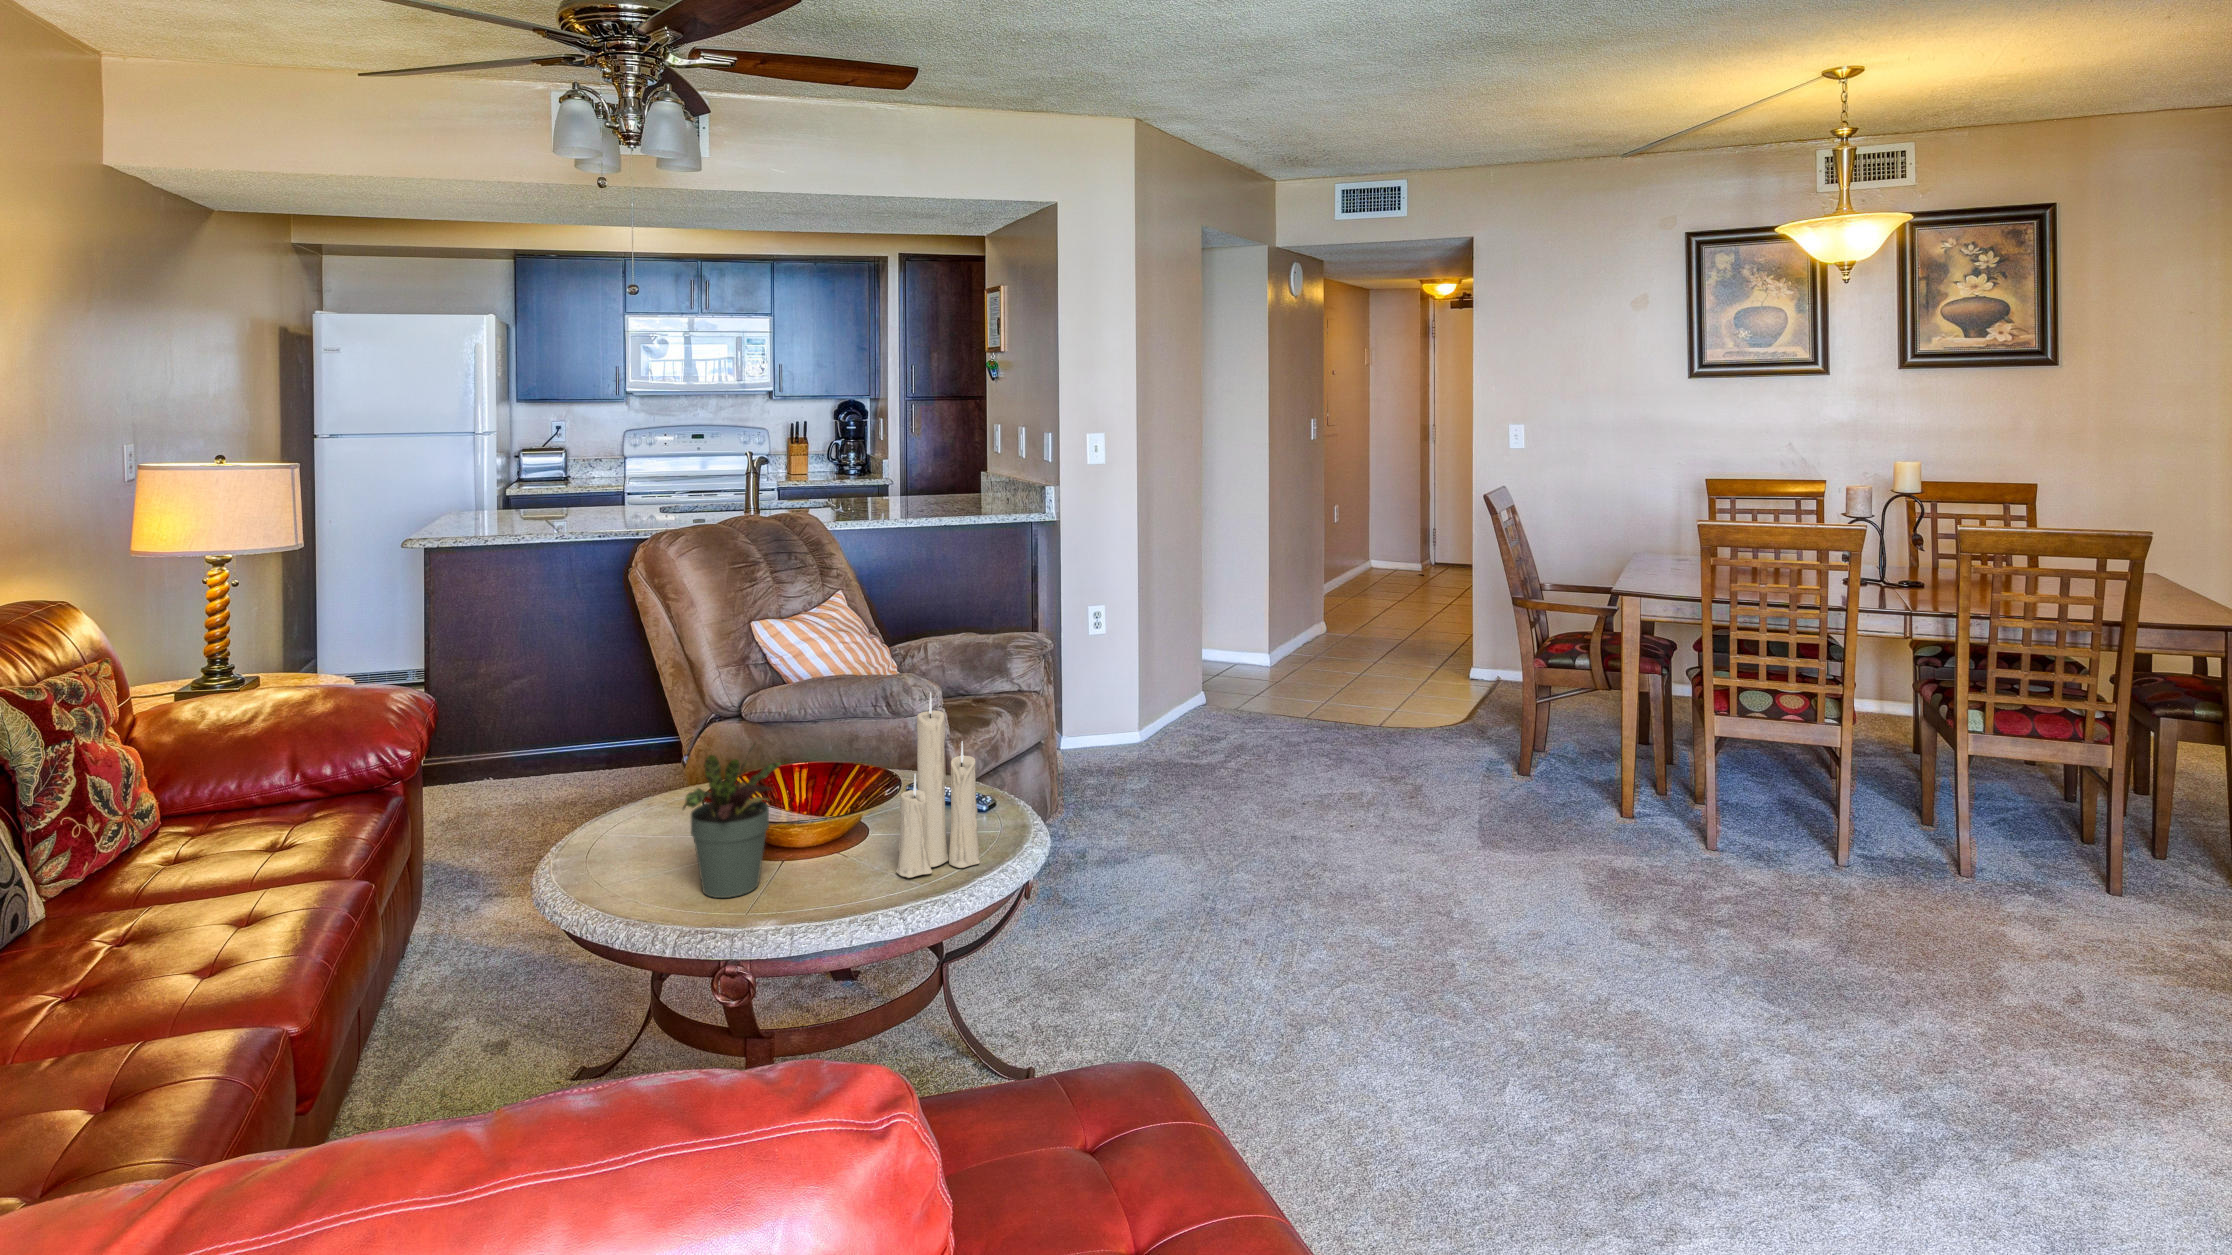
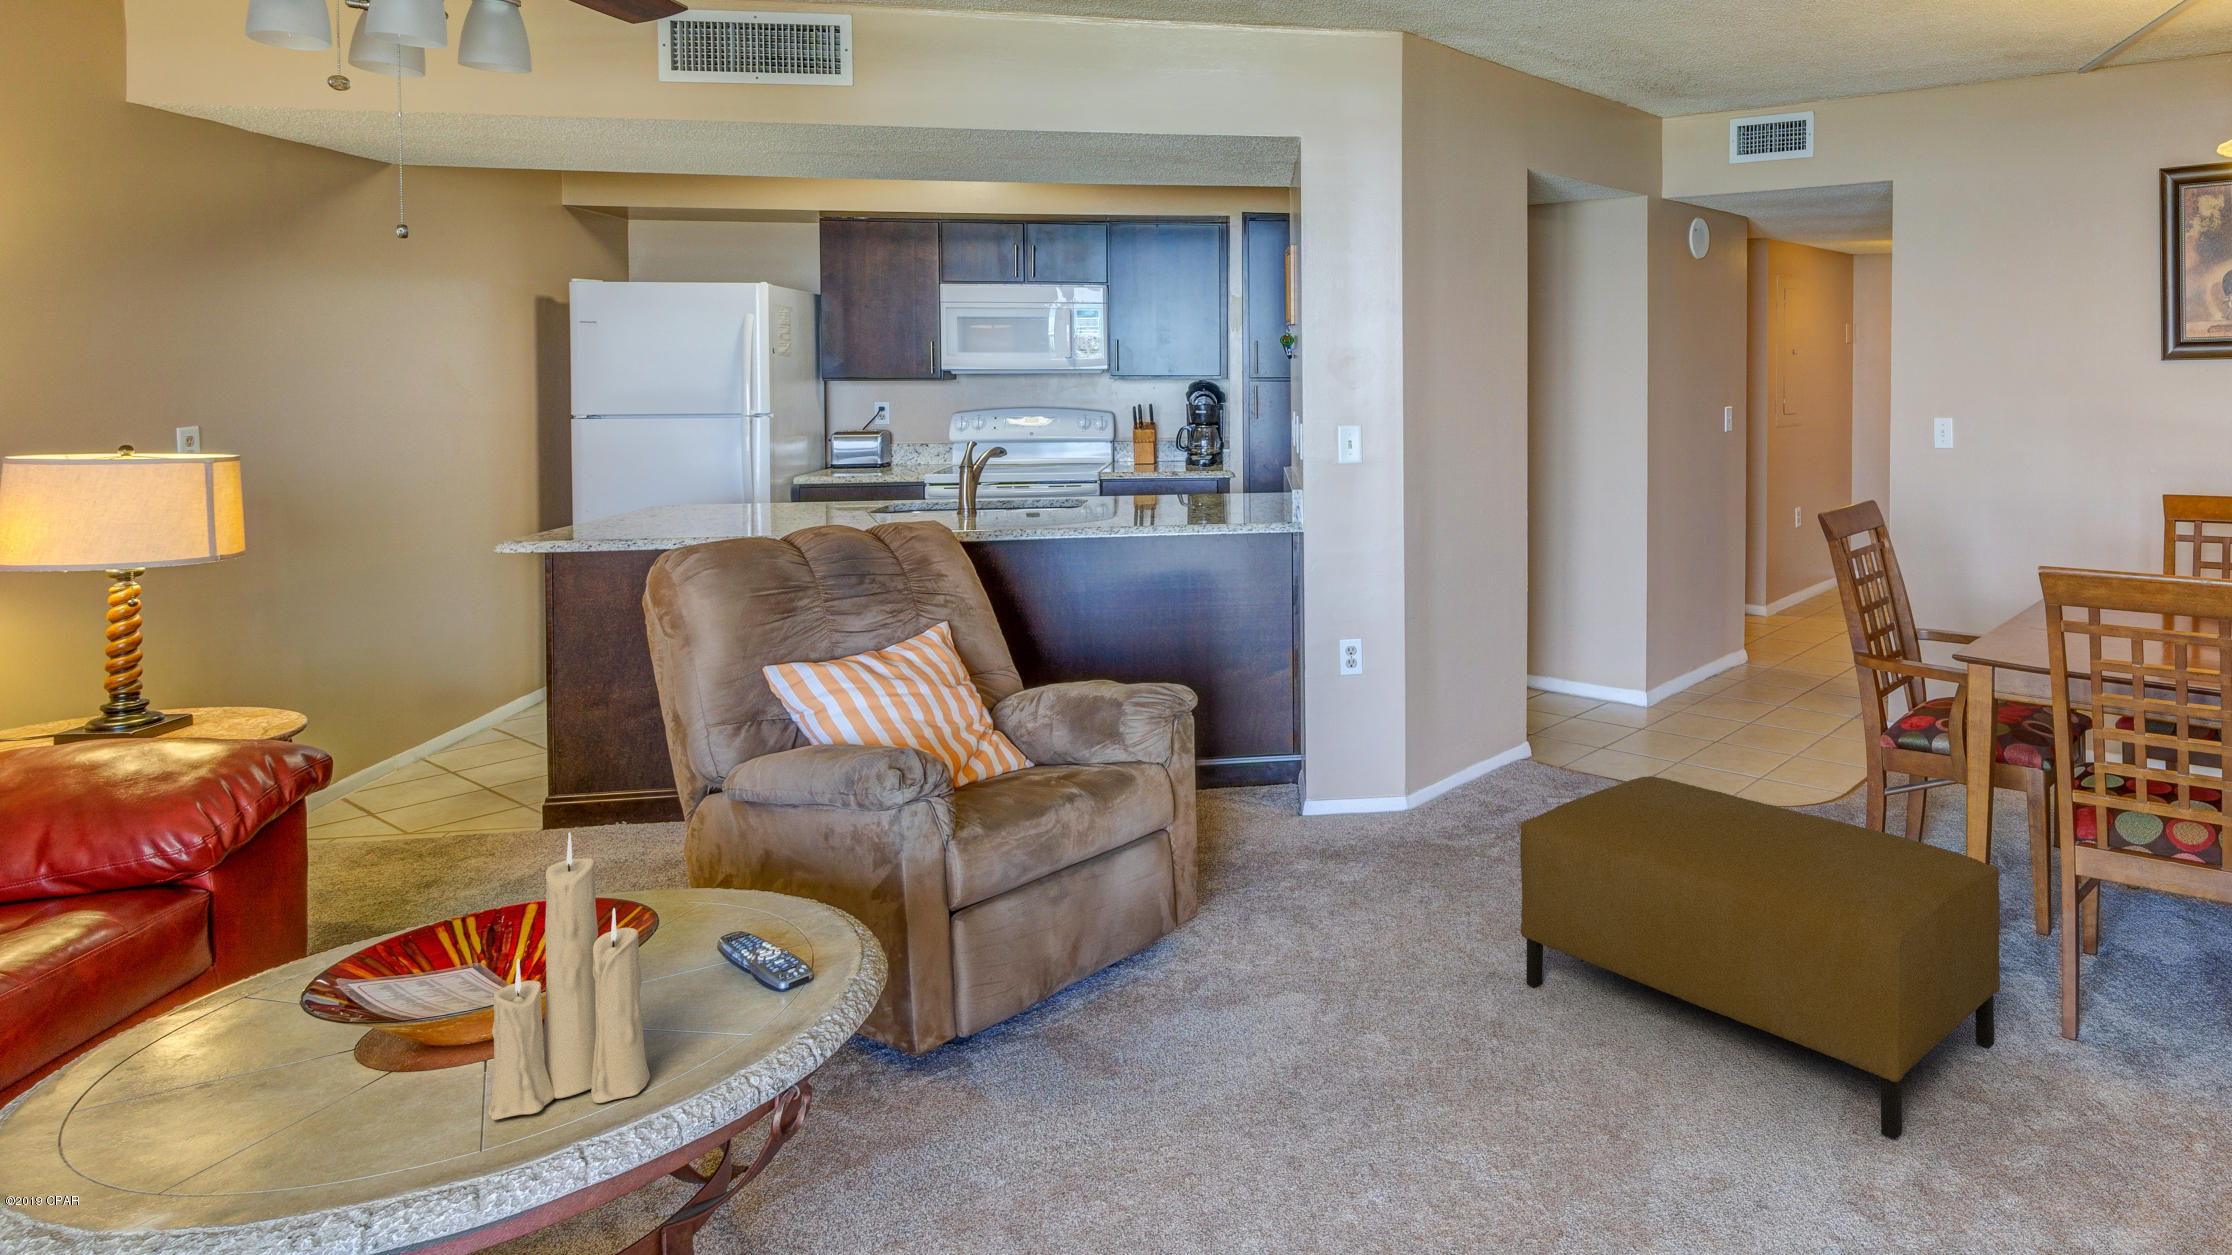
ottoman: none [1322,692,1675,910] -> present [1520,776,2000,1140]
potted plant: present [683,745,780,898] -> none [104,896,347,1141]

